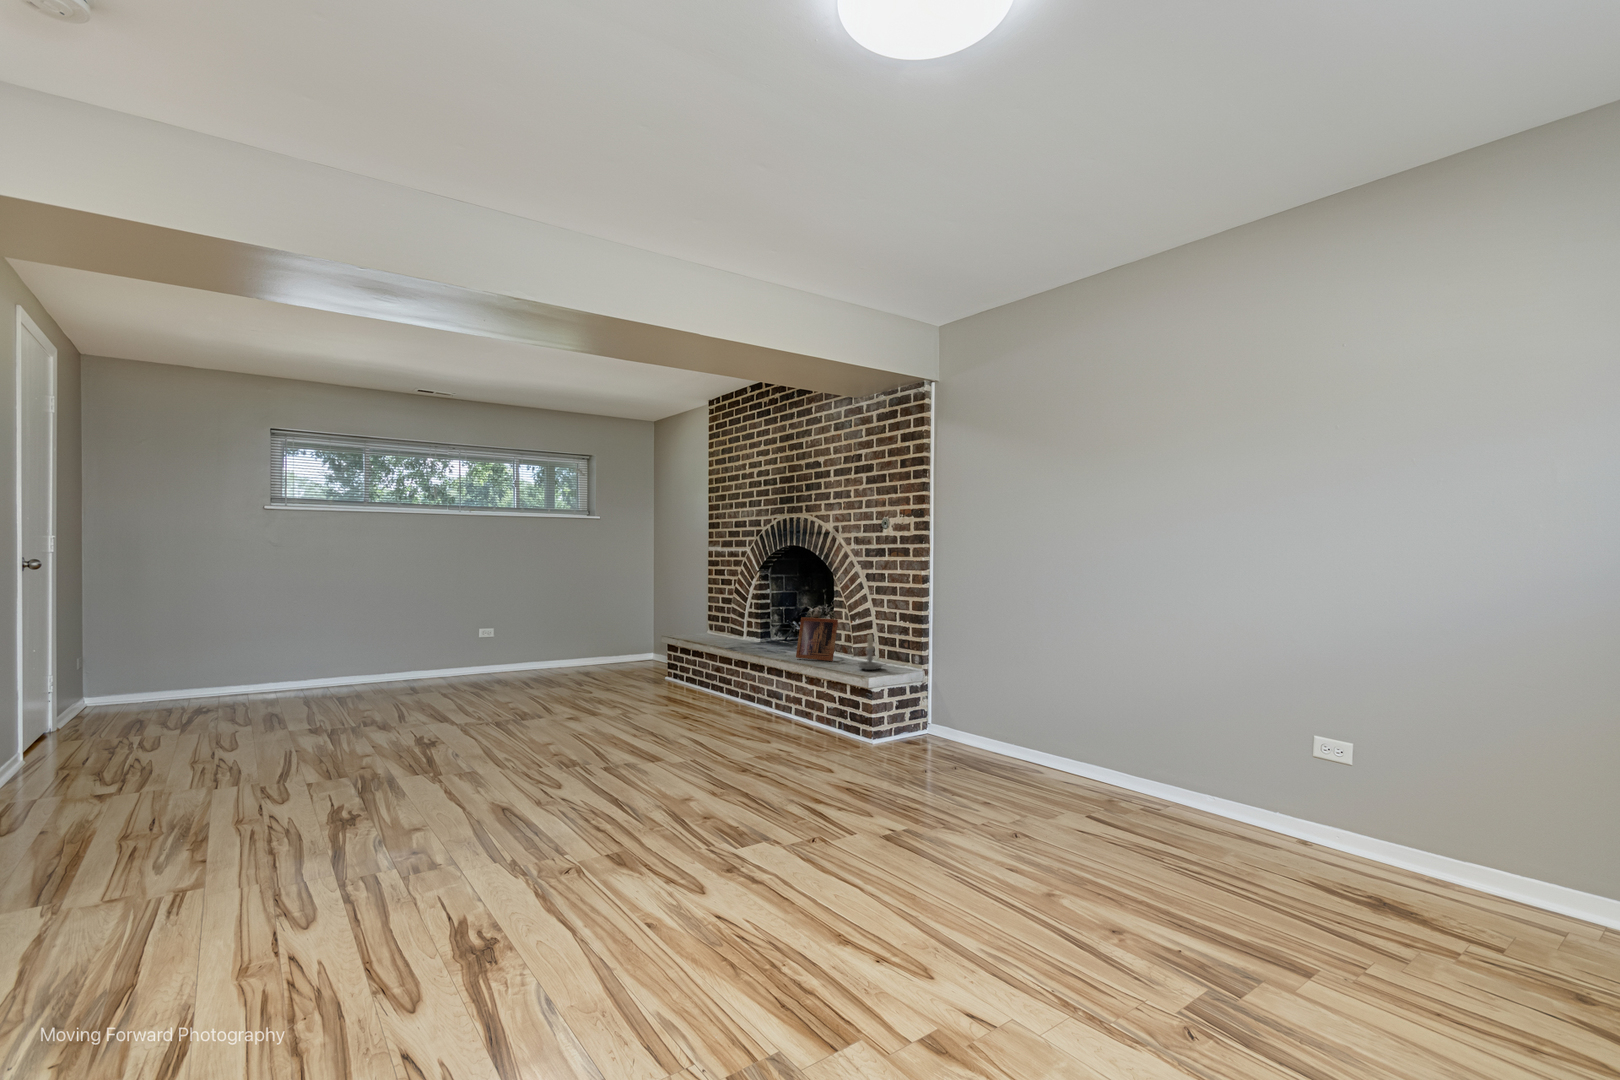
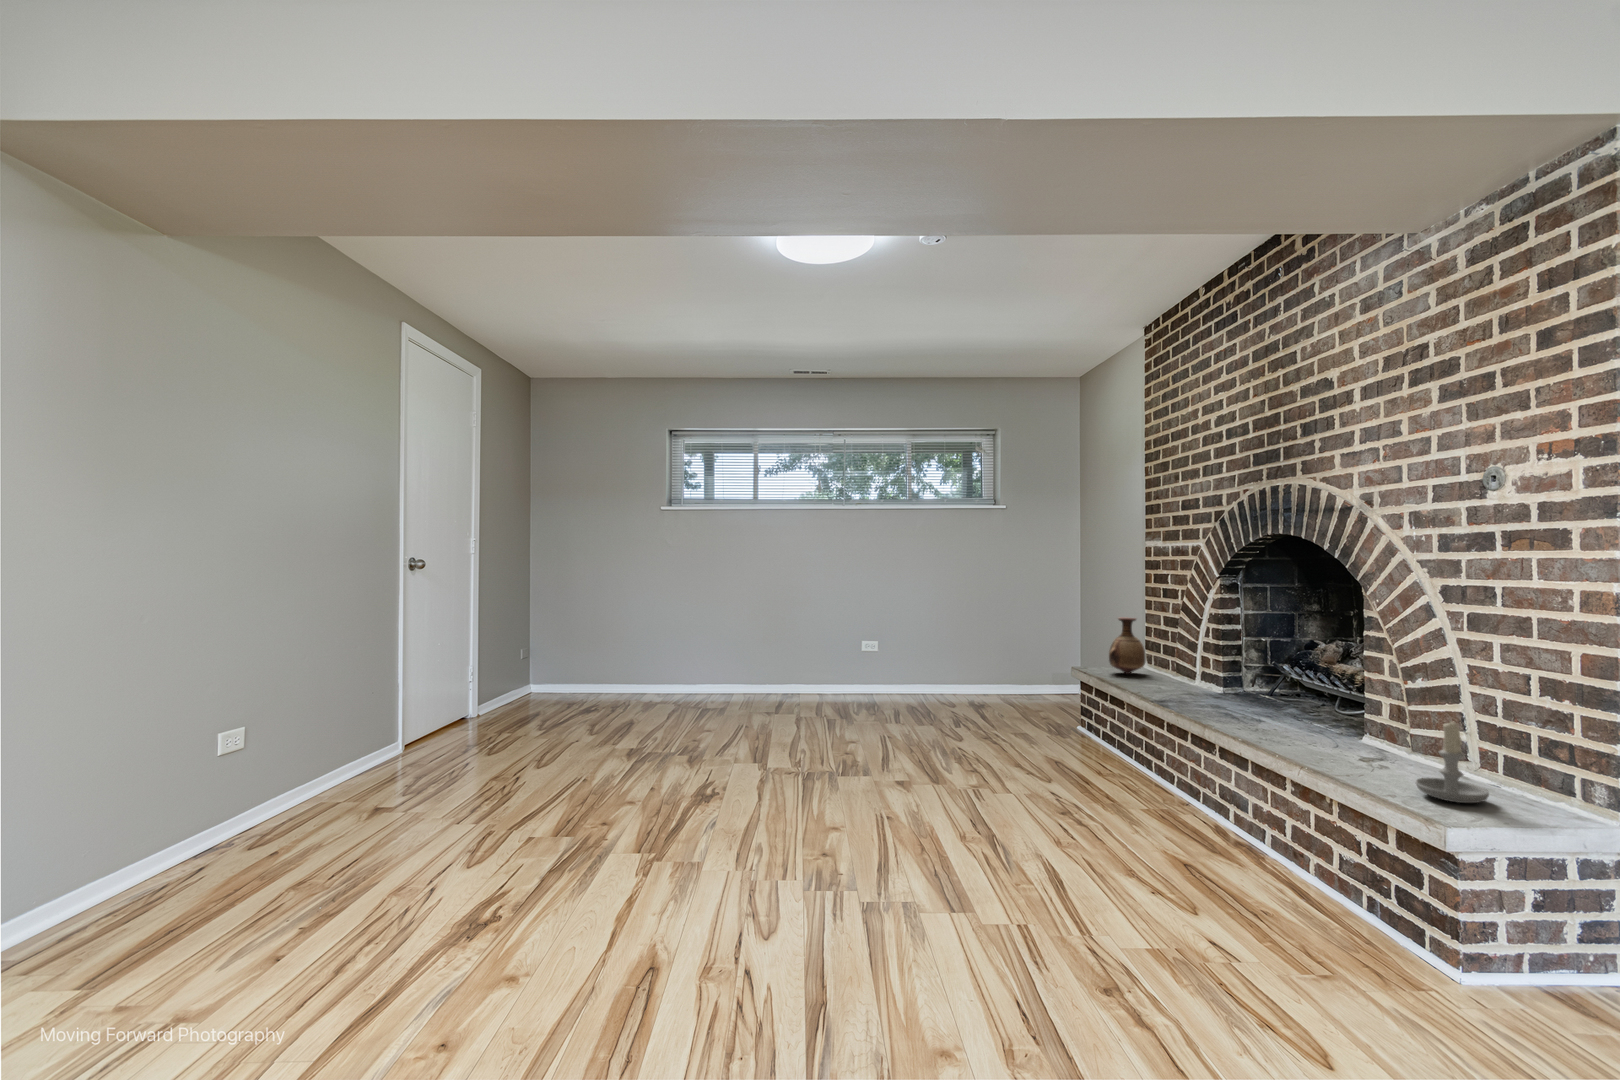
vase: none [688,599,711,637] -> present [1109,618,1145,674]
picture frame: present [796,617,838,661] -> none [1274,665,1370,759]

